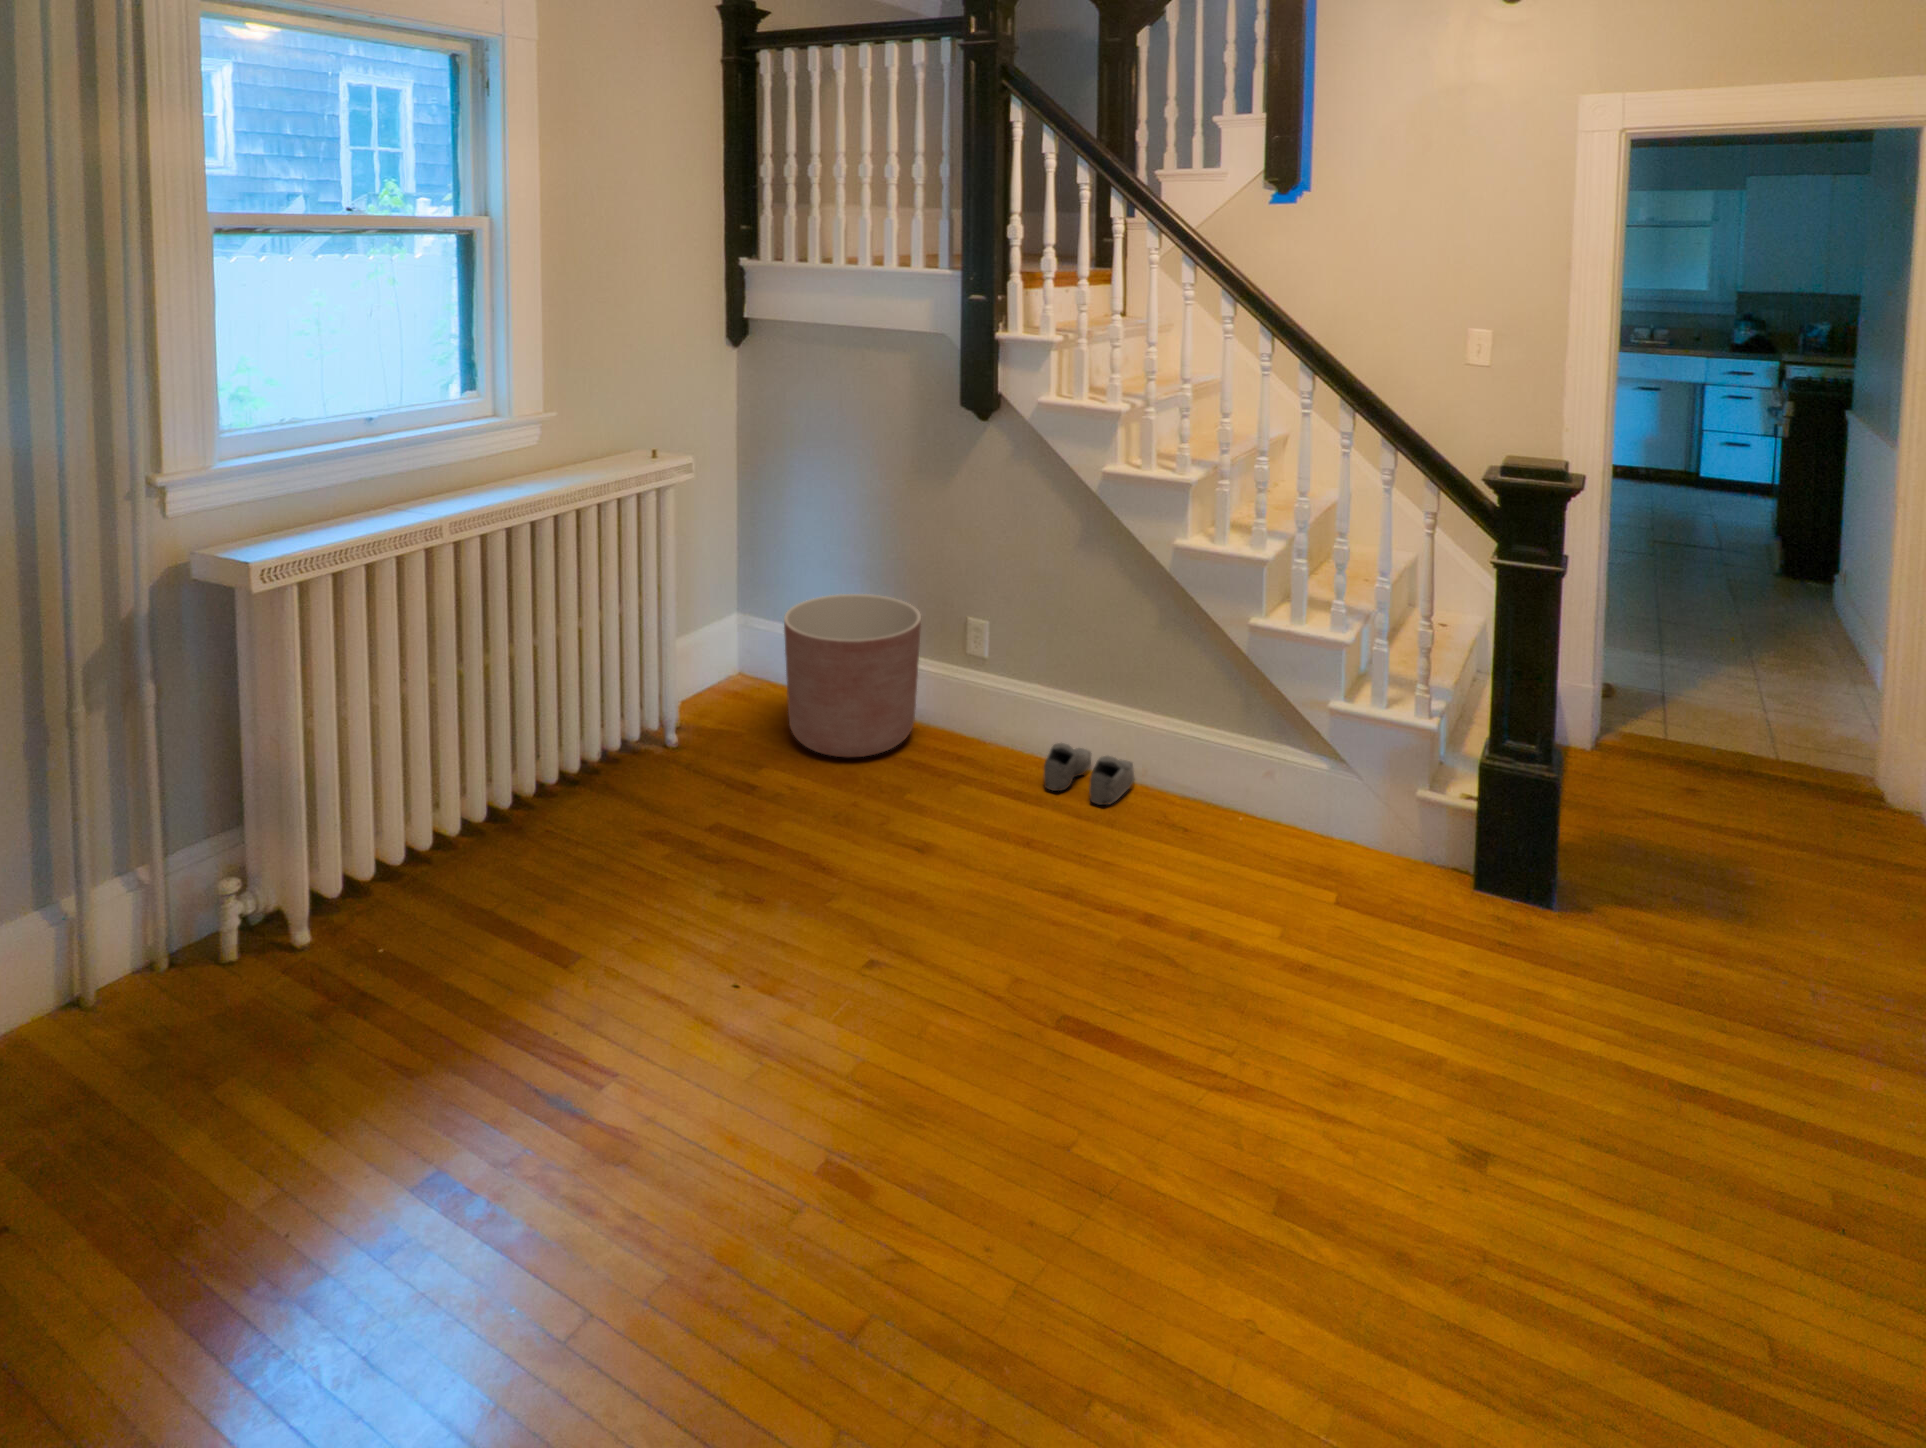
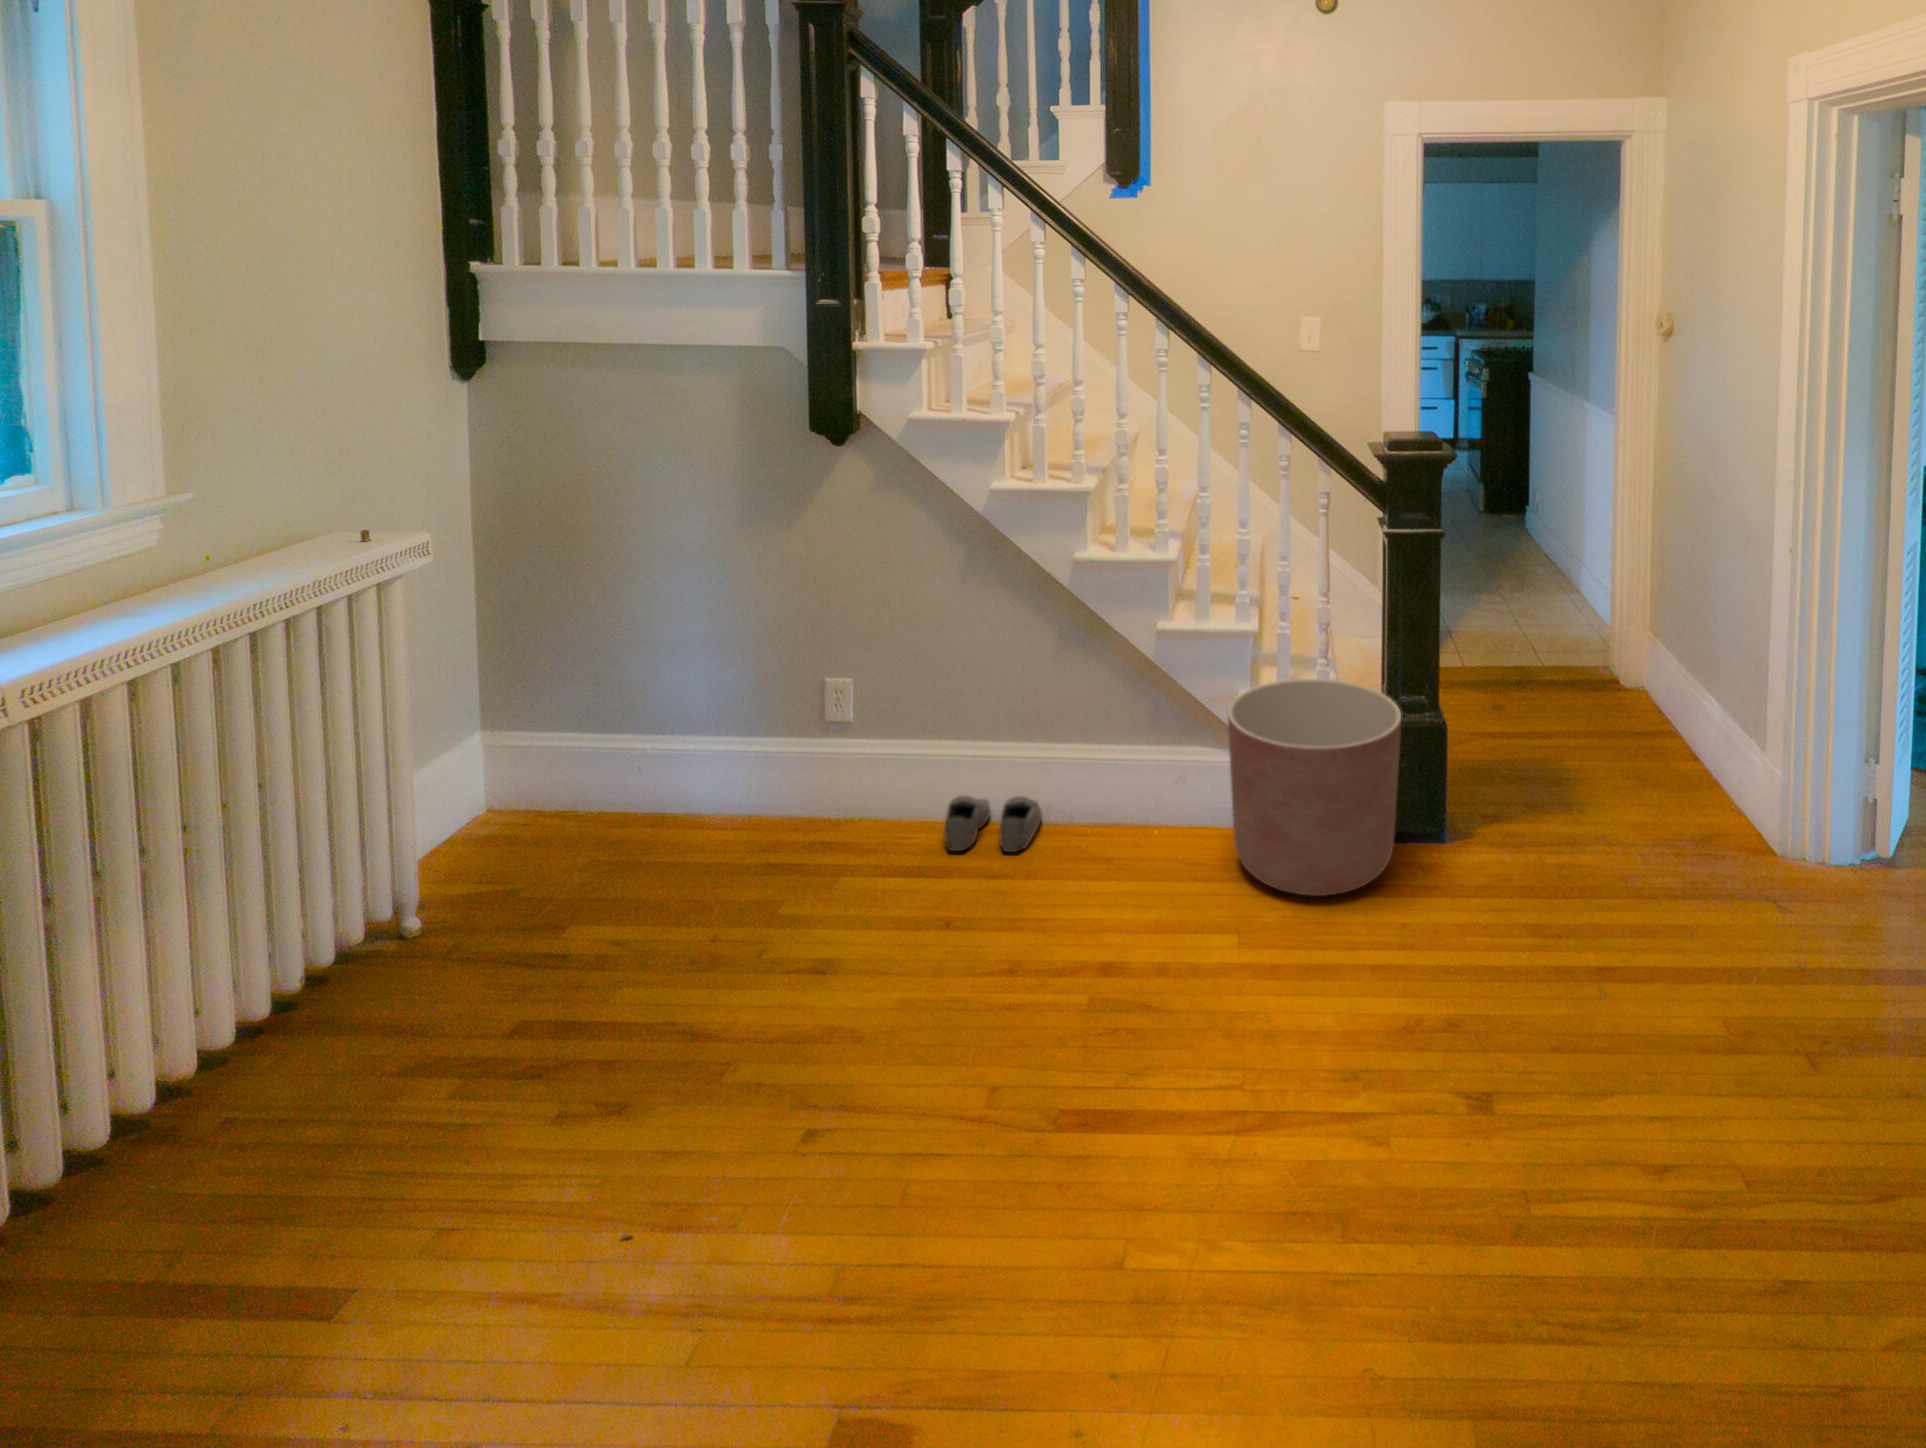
planter: present [784,594,921,757] -> present [1228,679,1401,896]

